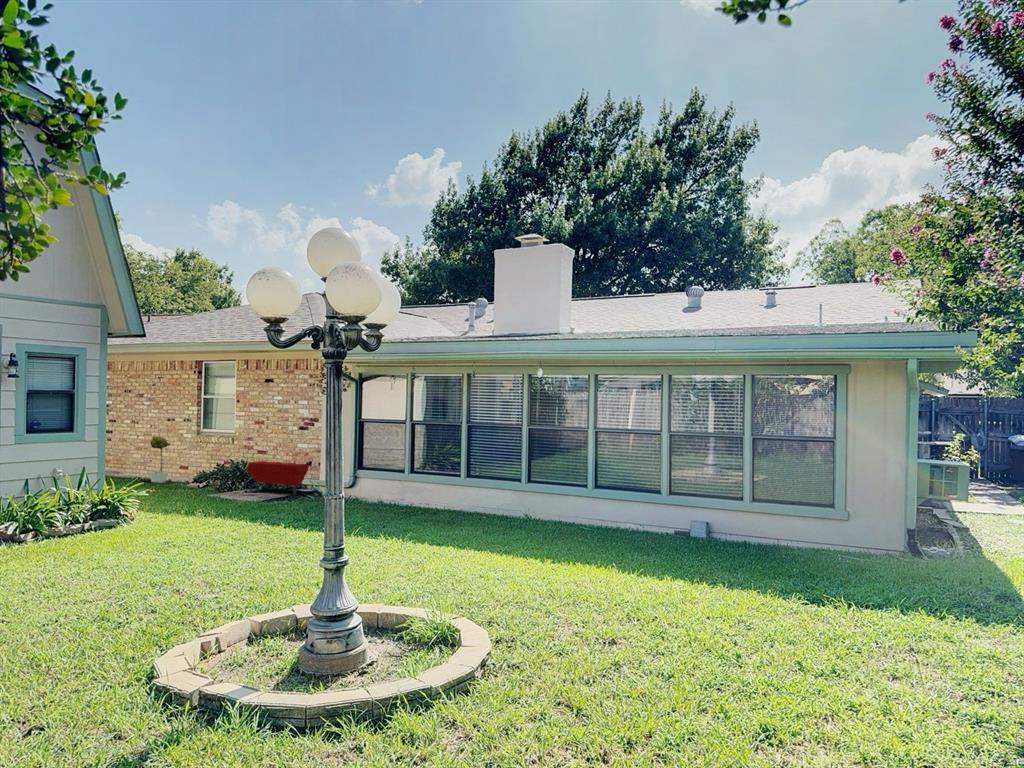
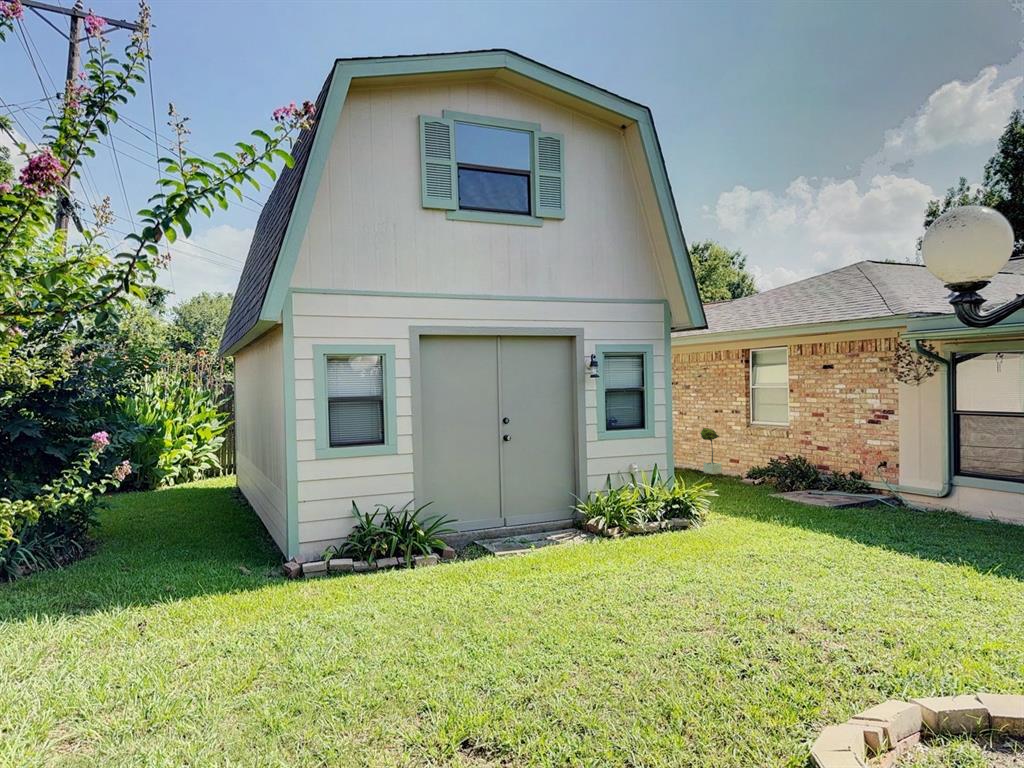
bench: present [248,461,309,494] -> none [809,458,896,502]

